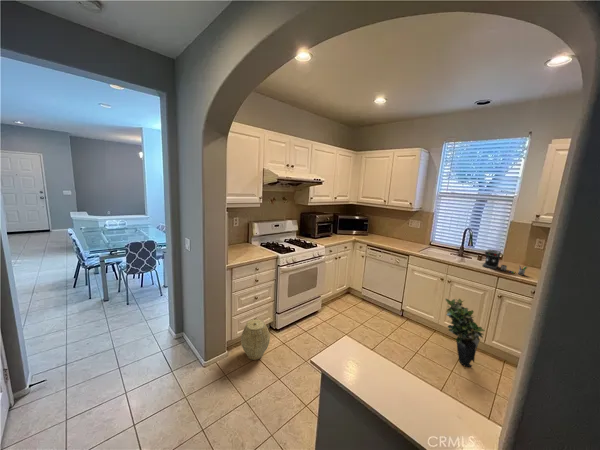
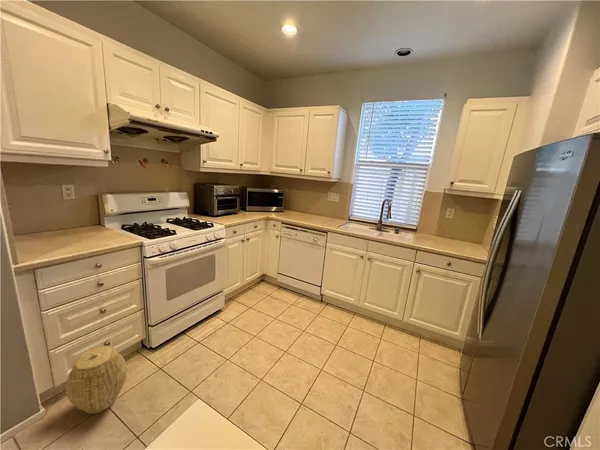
coffee maker: present [483,249,527,275] -> none [402,220,444,246]
potted plant: present [446,299,485,367] -> none [366,277,407,353]

